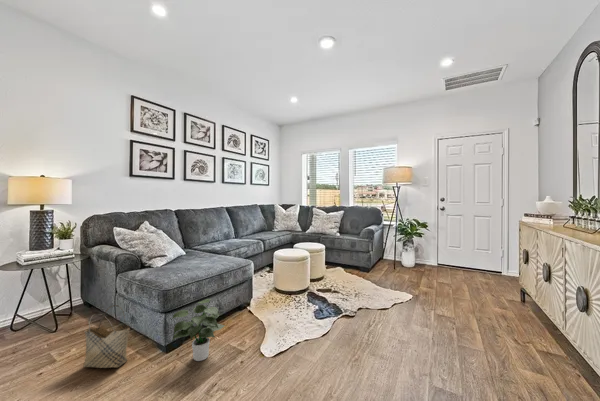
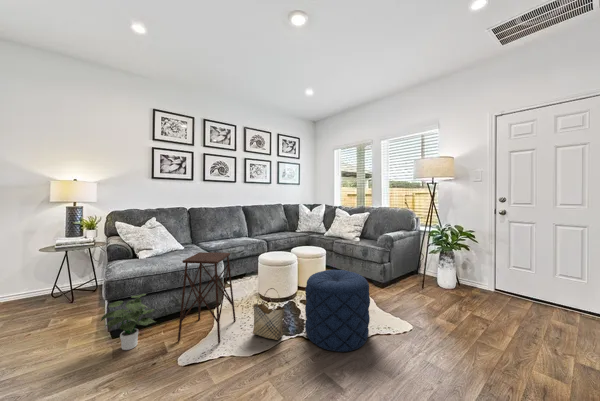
side table: none [244,250,290,342] -> present [178,252,236,344]
pouf: none [346,257,402,321] -> present [305,270,370,352]
woven basket: present [83,305,130,368] -> present [253,288,284,340]

